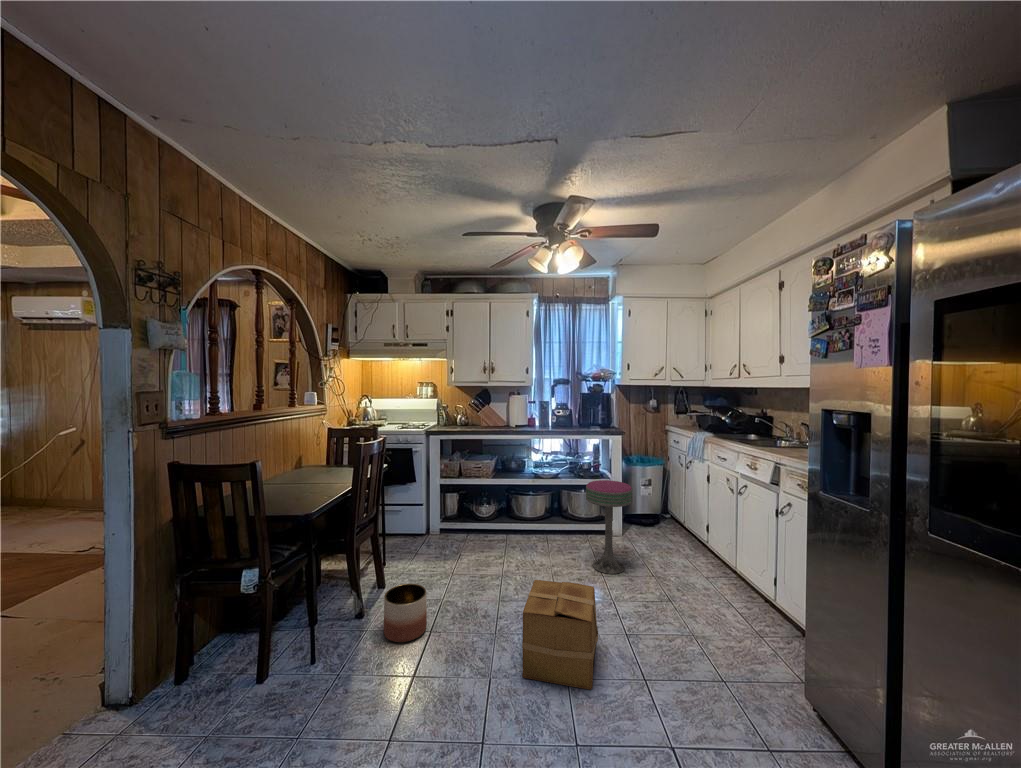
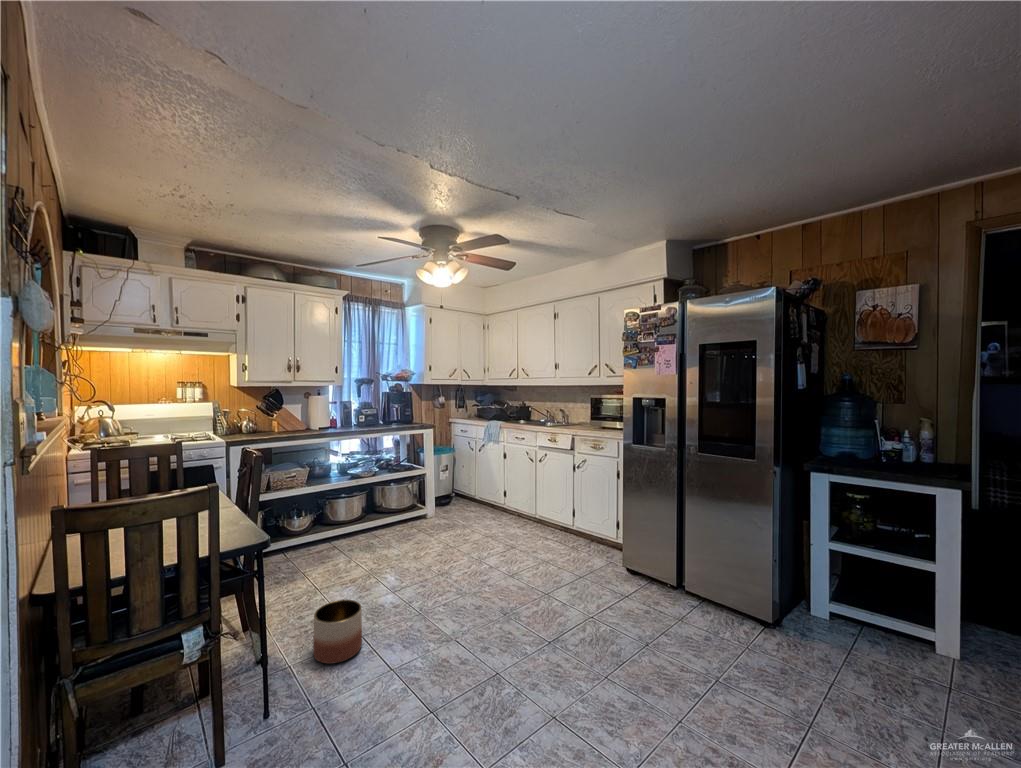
bar stool: present [586,480,632,574] -> none [433,468,473,548]
cardboard box: present [522,580,598,690] -> none [454,545,526,629]

